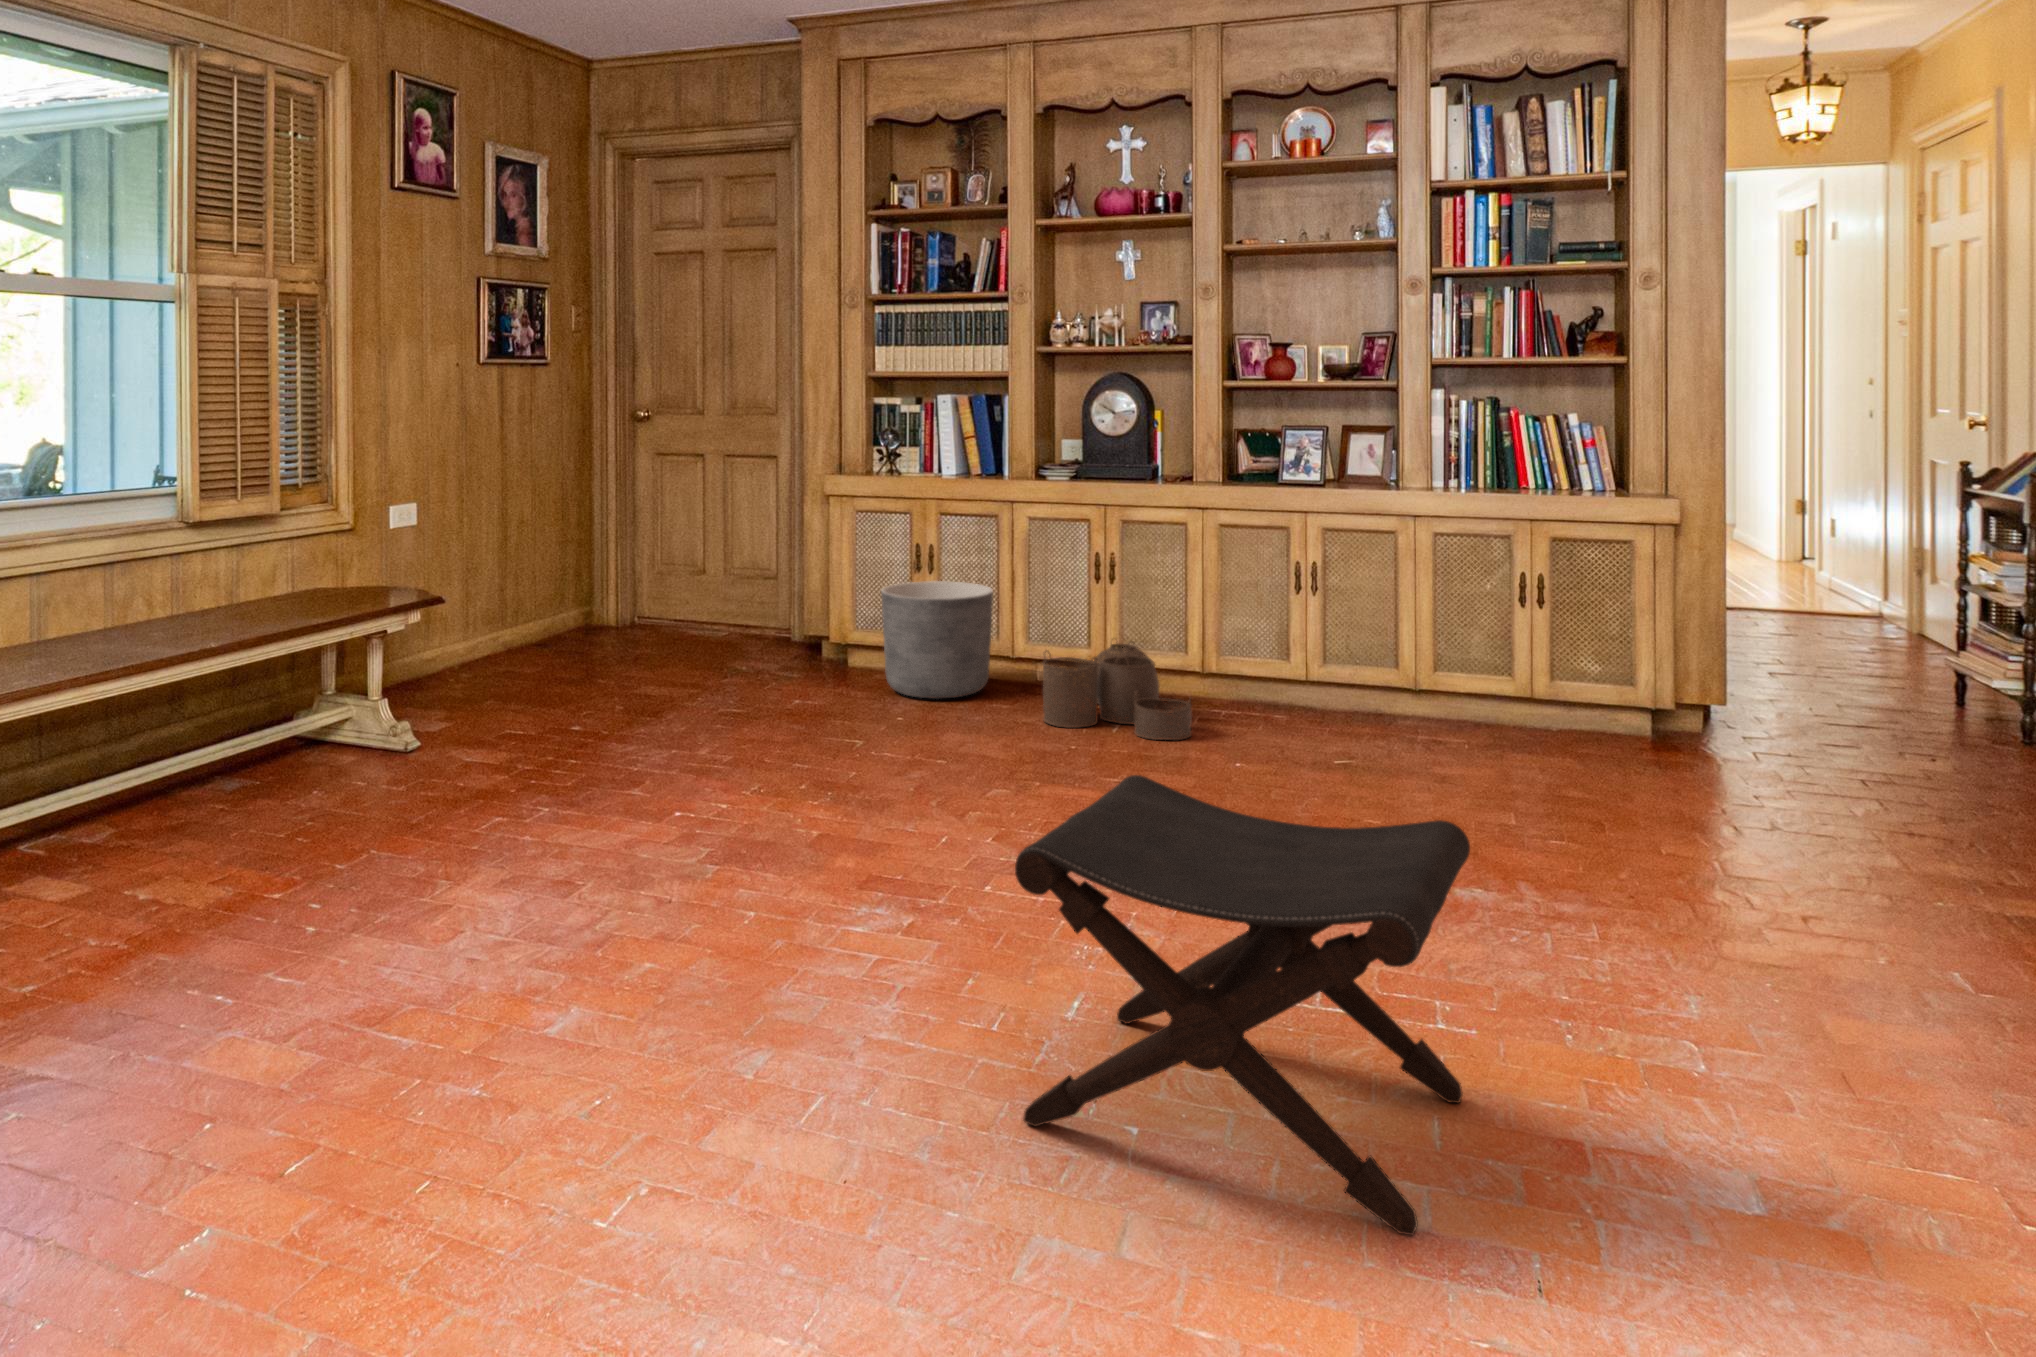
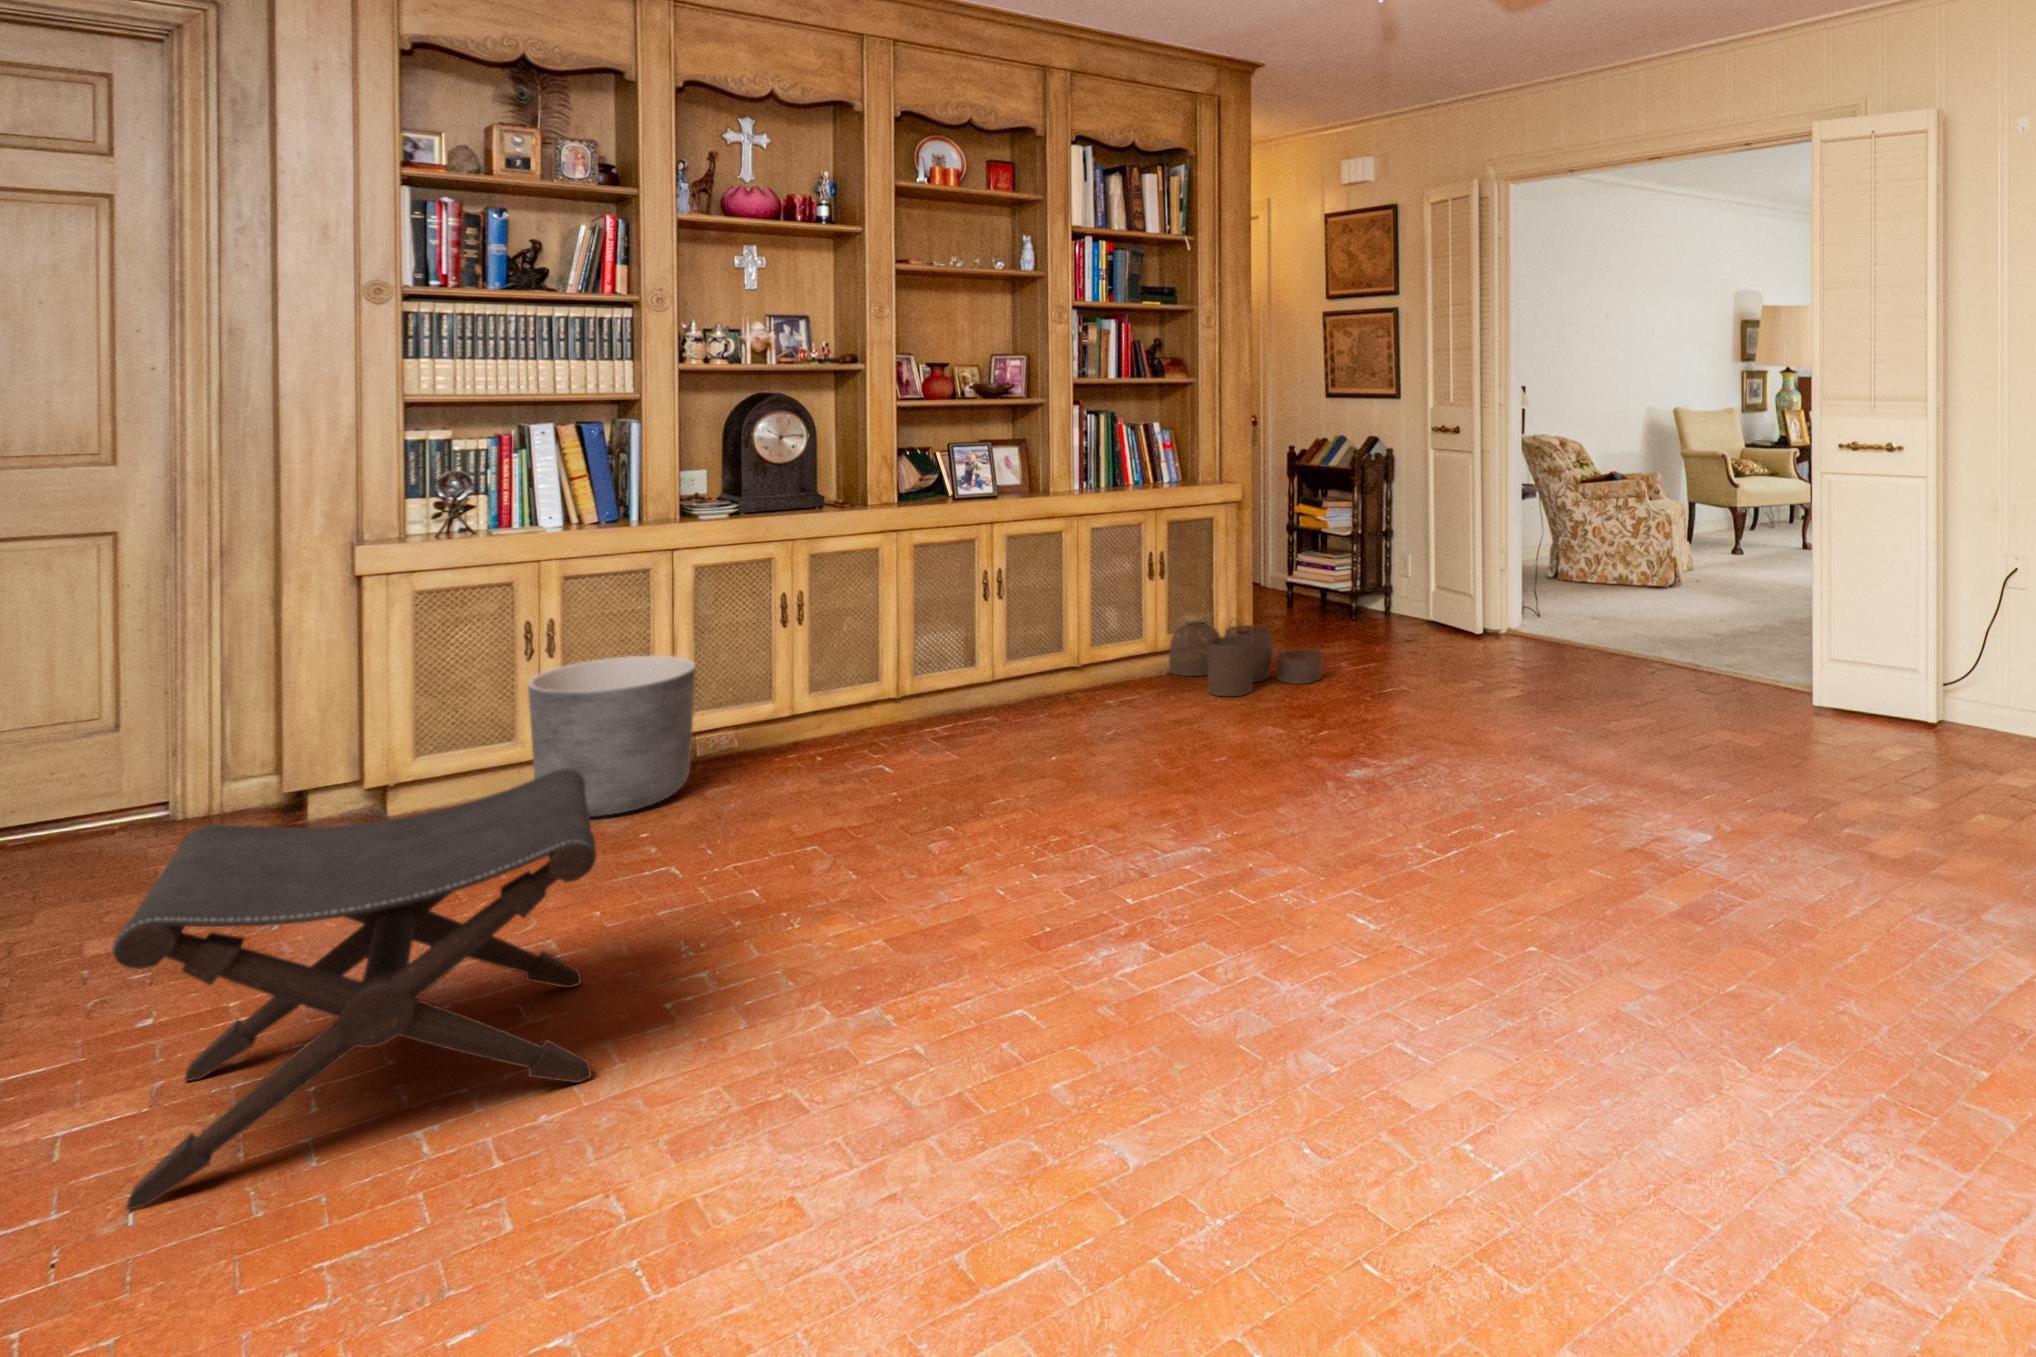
woven basket: present [1043,643,1192,740] -> present [1169,618,1322,696]
footstool: present [1015,775,1470,1235] -> present [113,769,596,1209]

